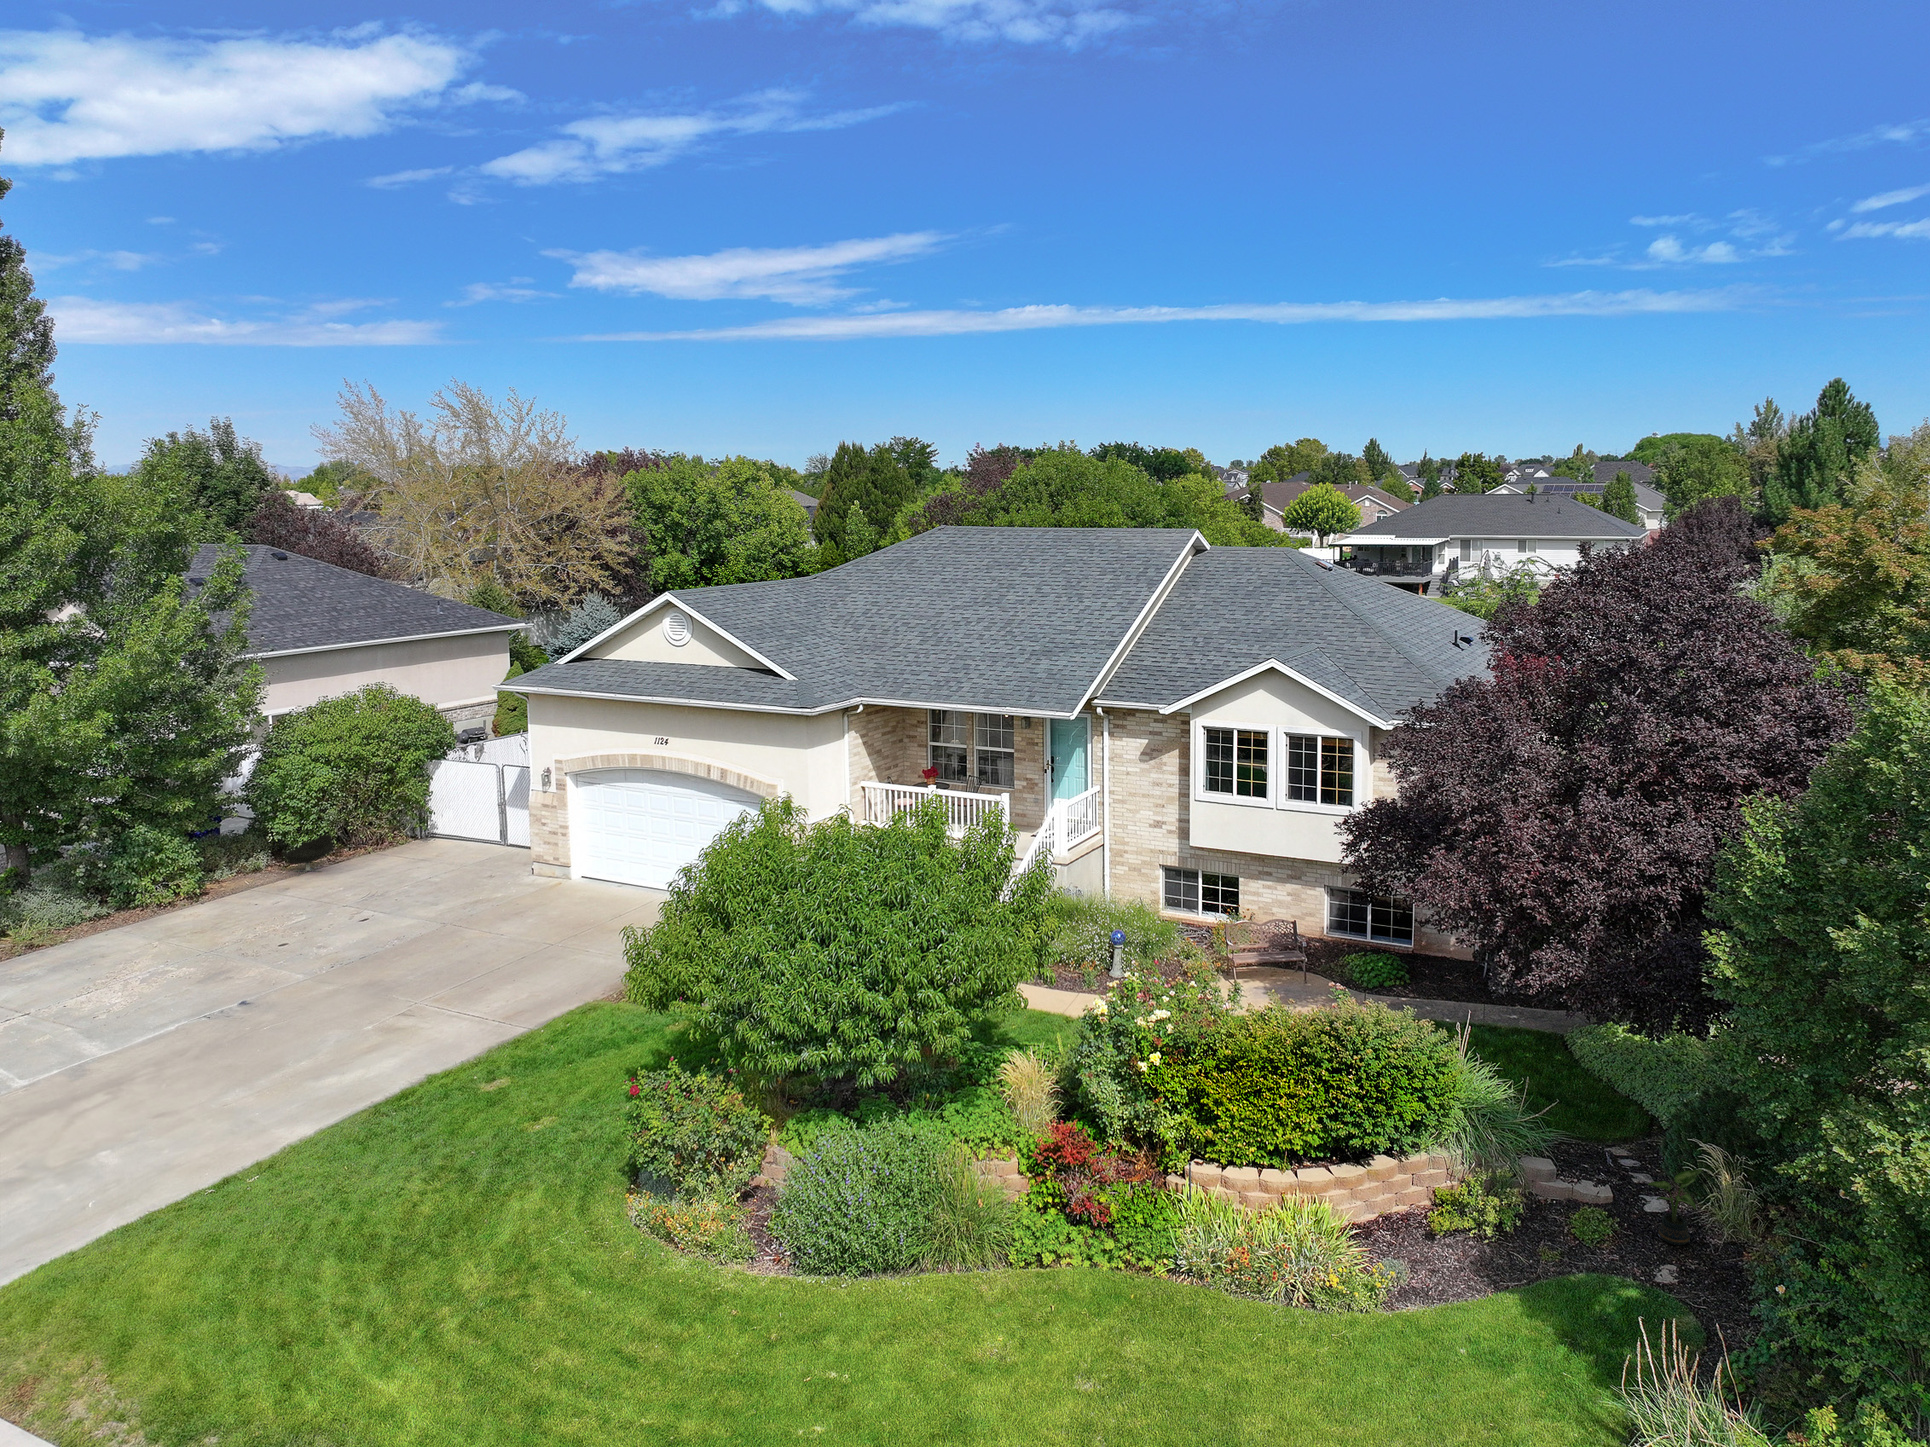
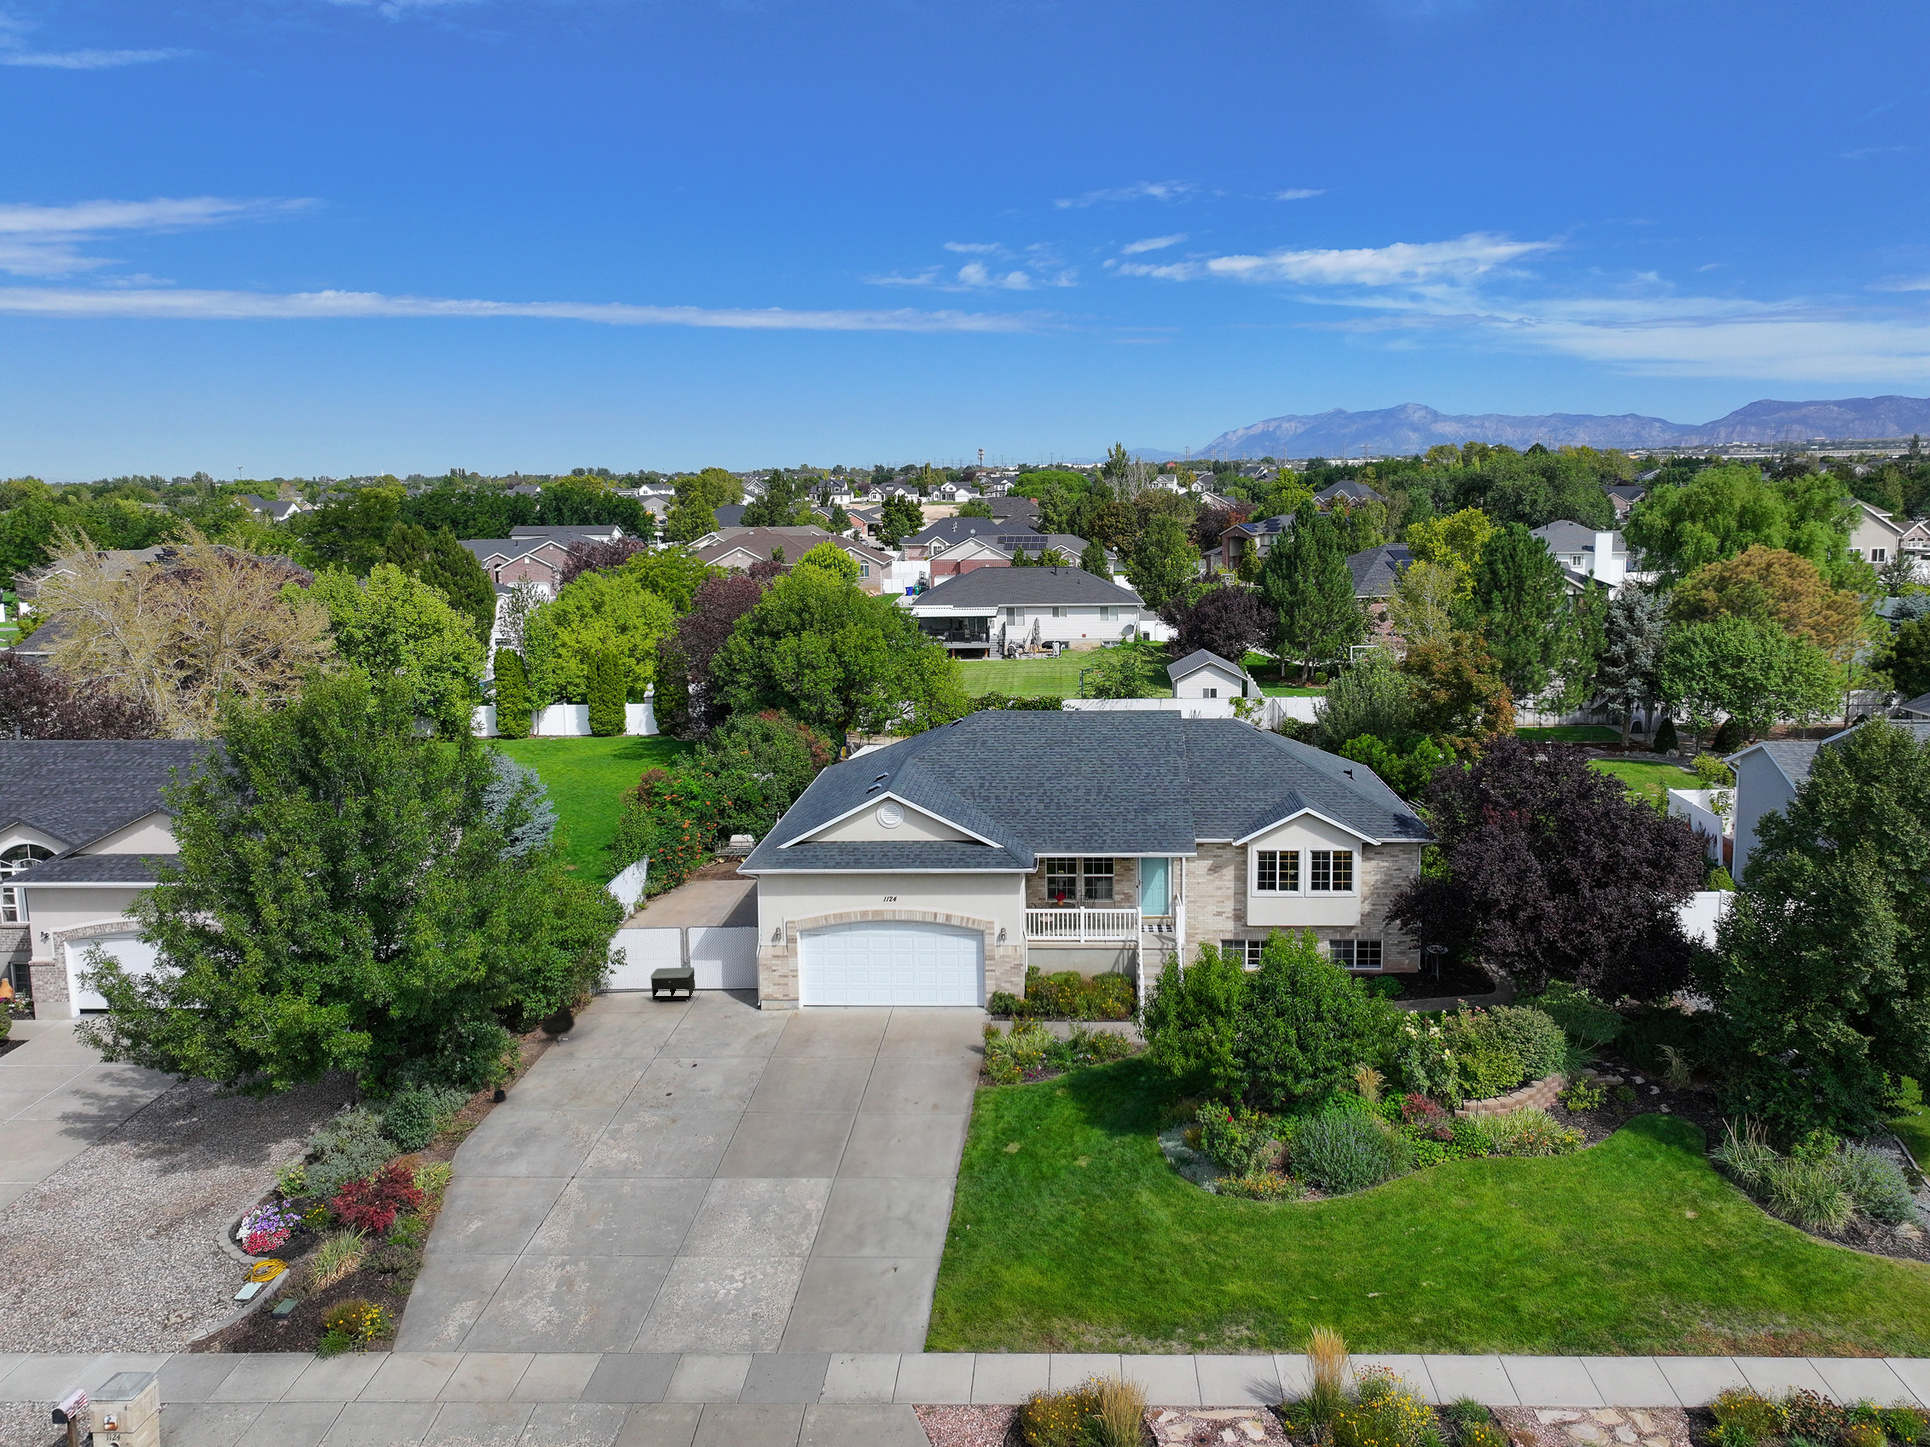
storage bench: none [450,811,507,853] -> present [651,967,695,1002]
potted plant: present [1648,1169,1702,1245] -> present [490,1070,508,1102]

